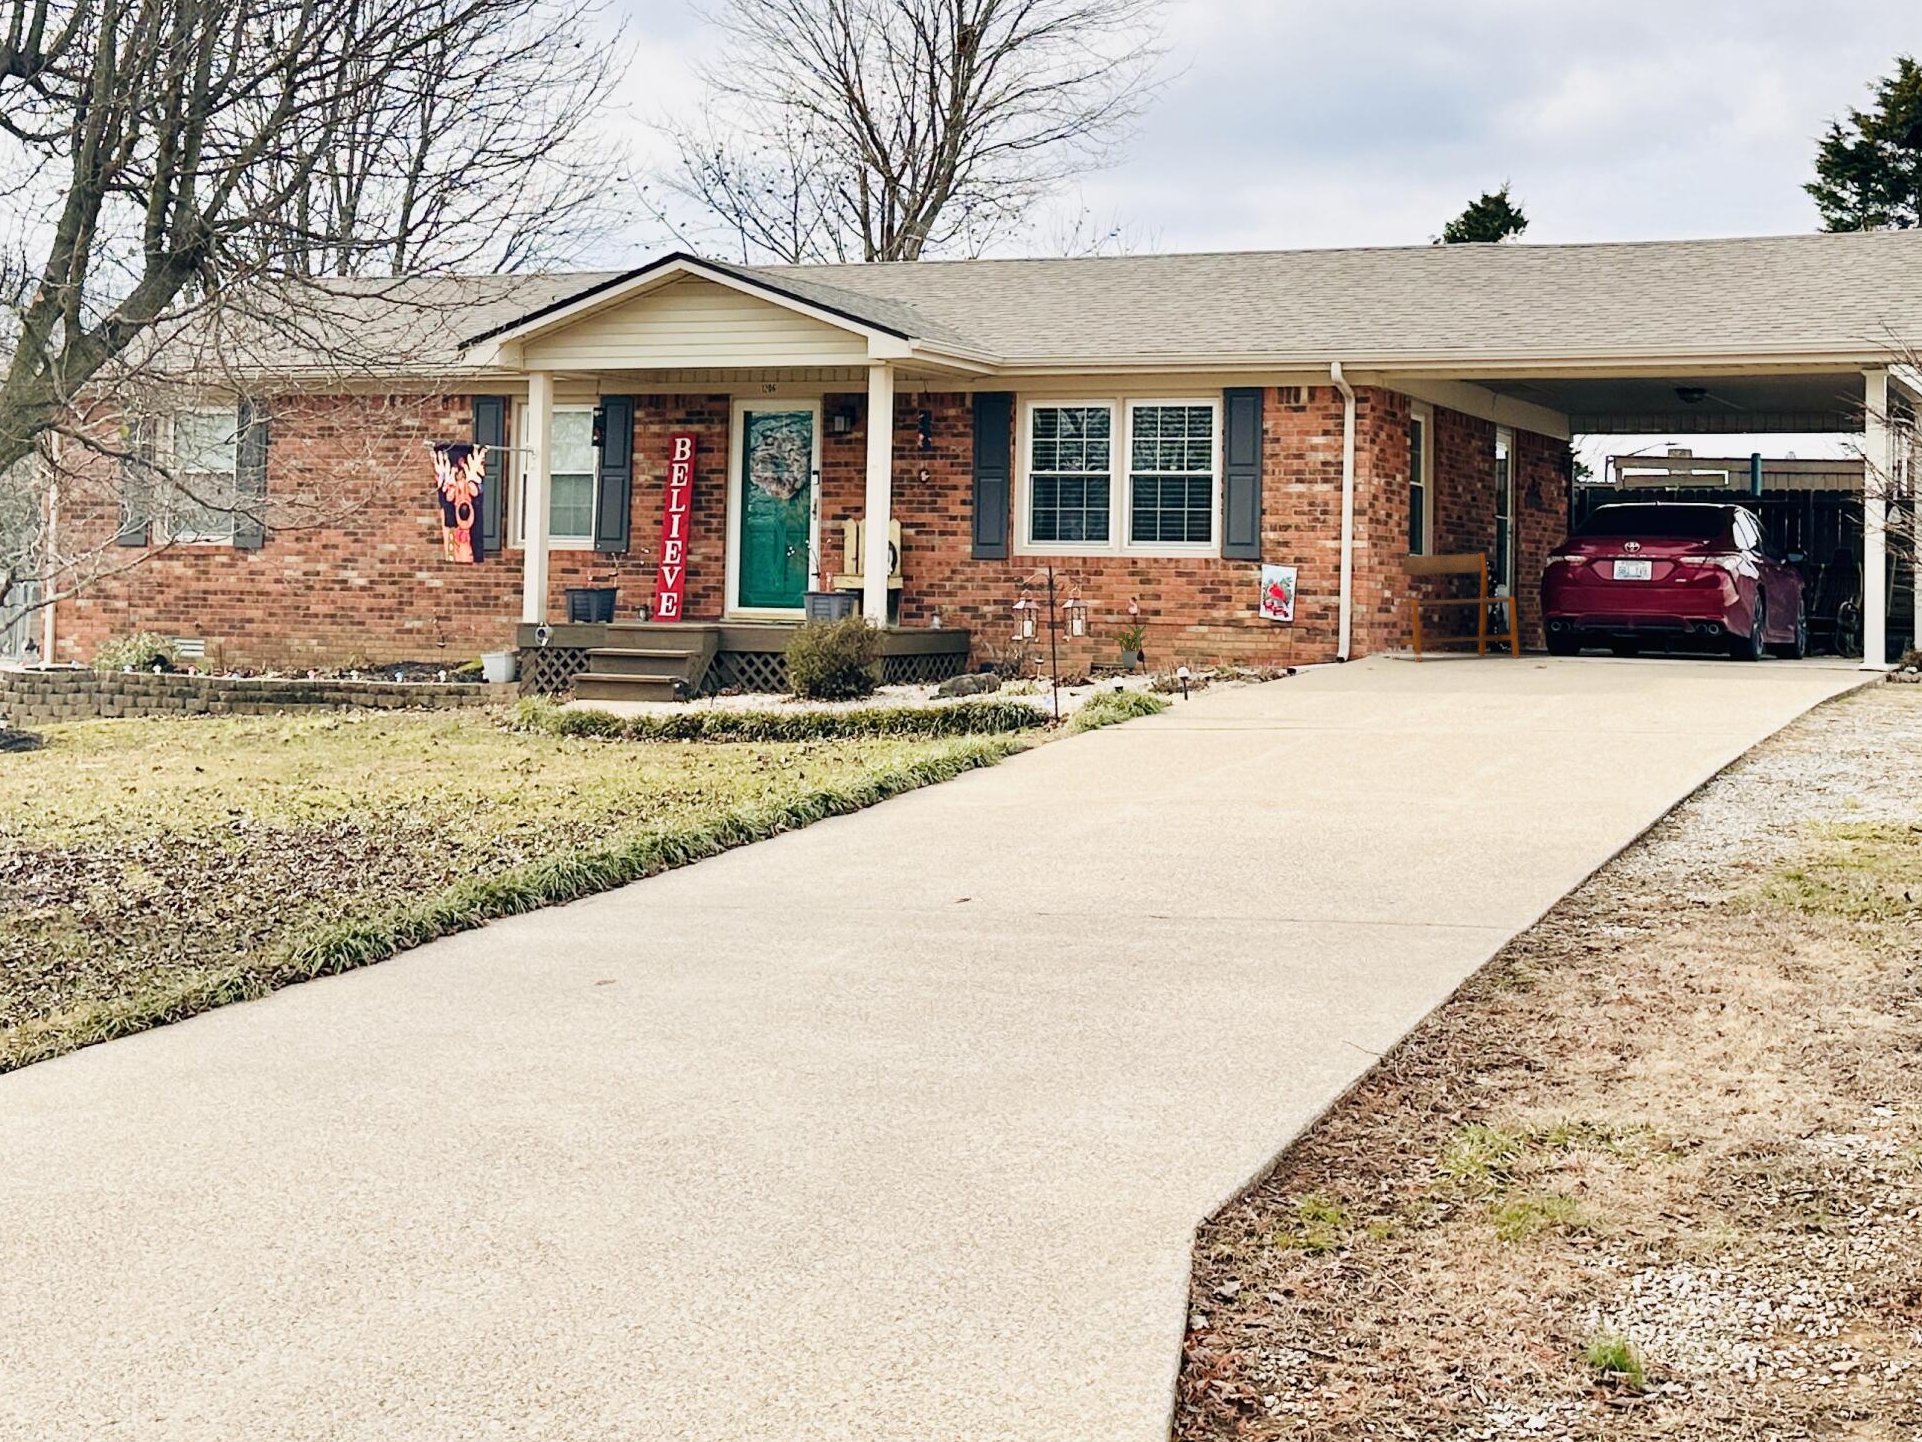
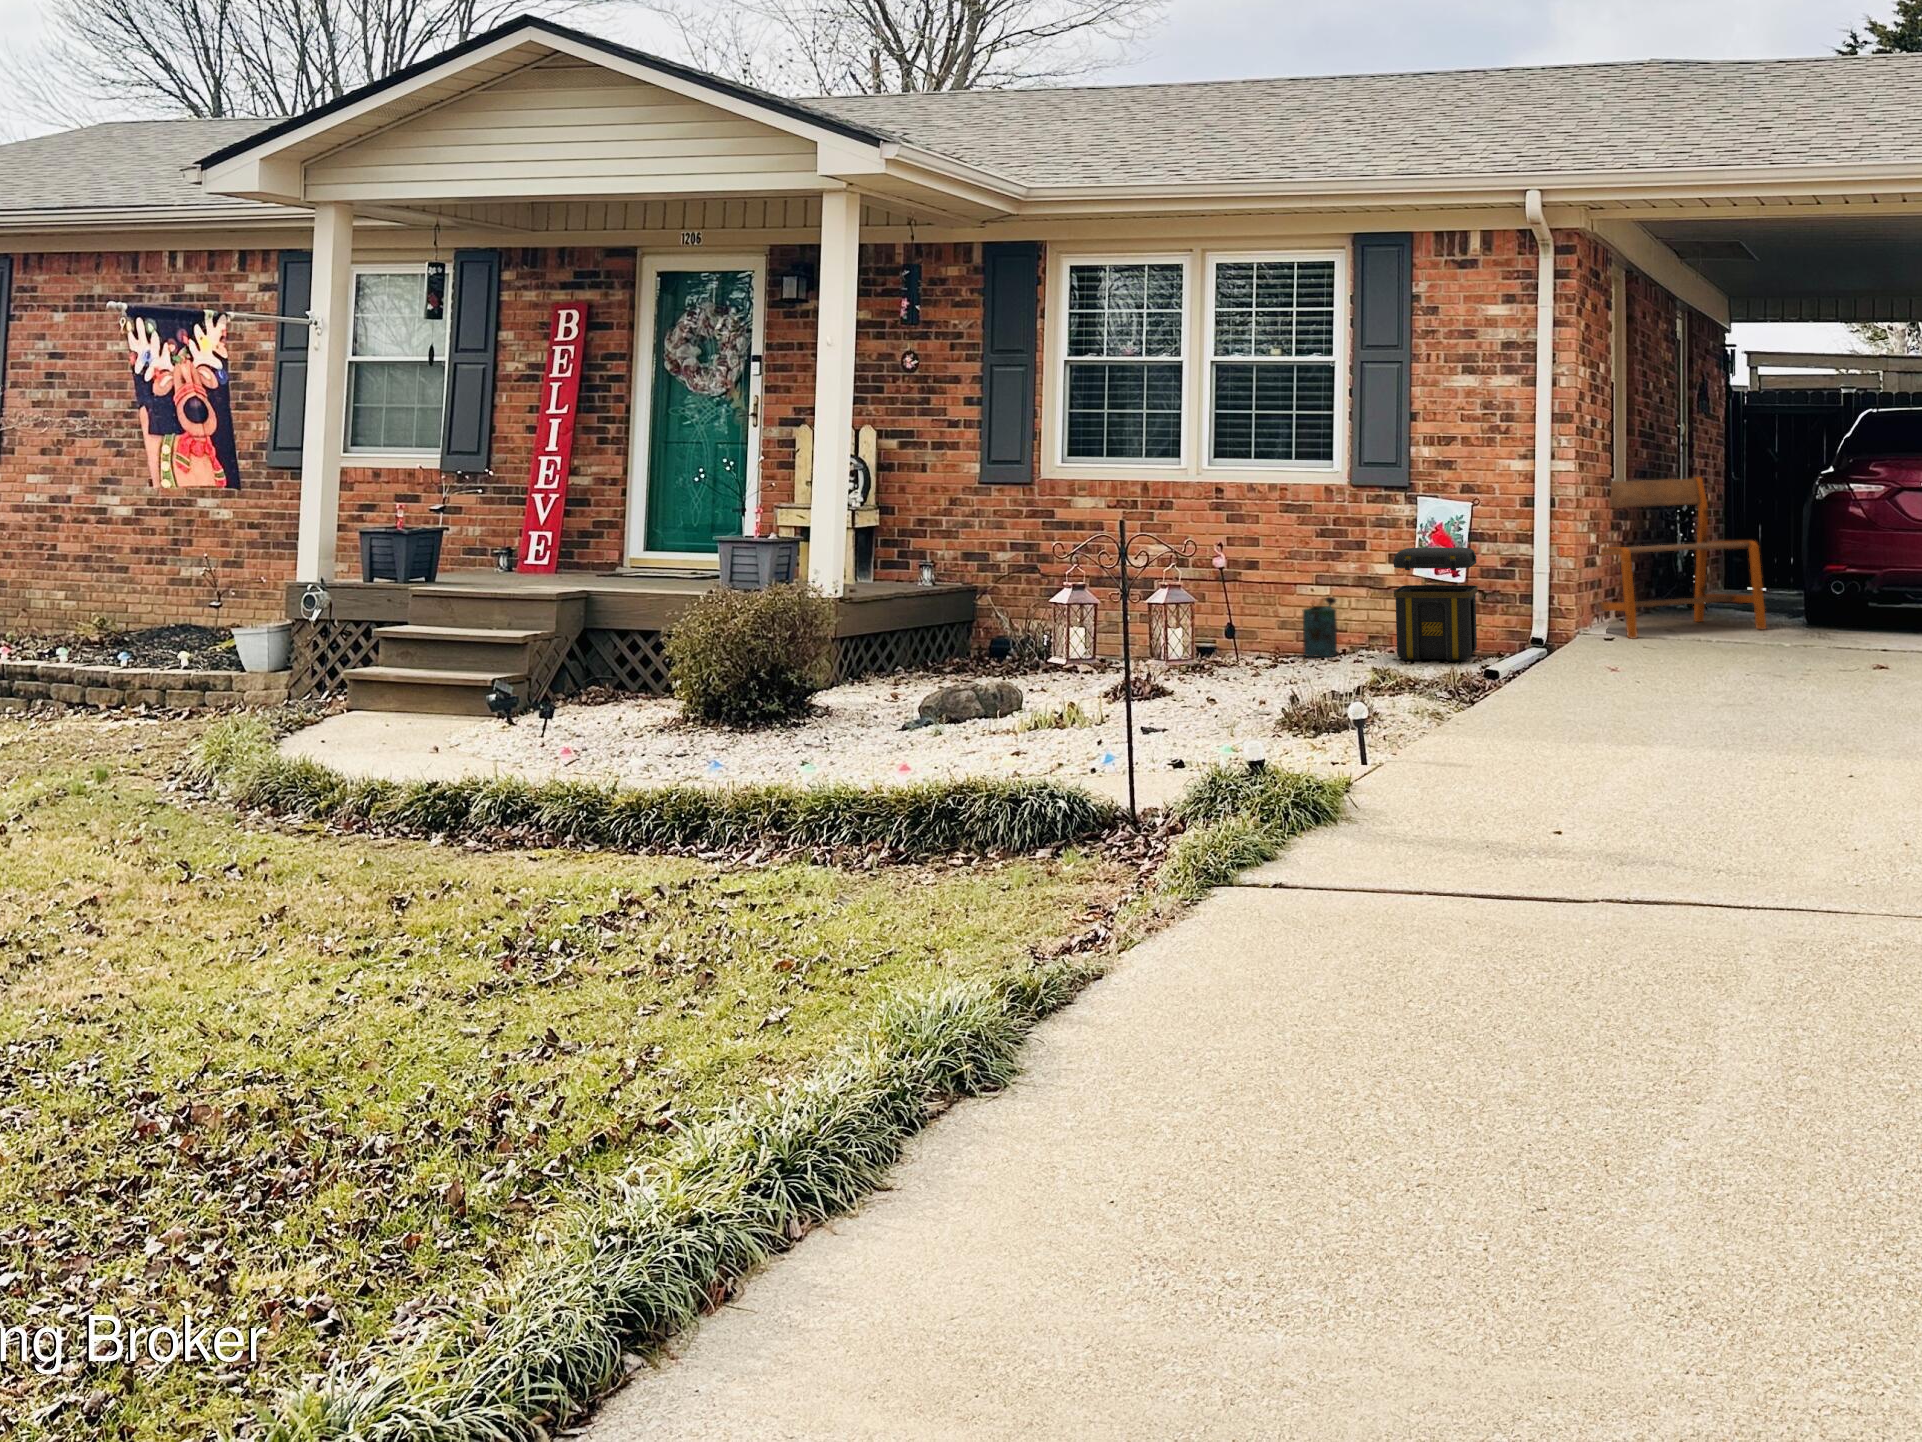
toolbox: none [1243,598,1302,670] -> present [1393,548,1478,661]
potted plant: present [1103,624,1148,668] -> none [1174,580,1254,651]
watering can: none [1186,632,1211,670] -> present [1302,597,1337,657]

